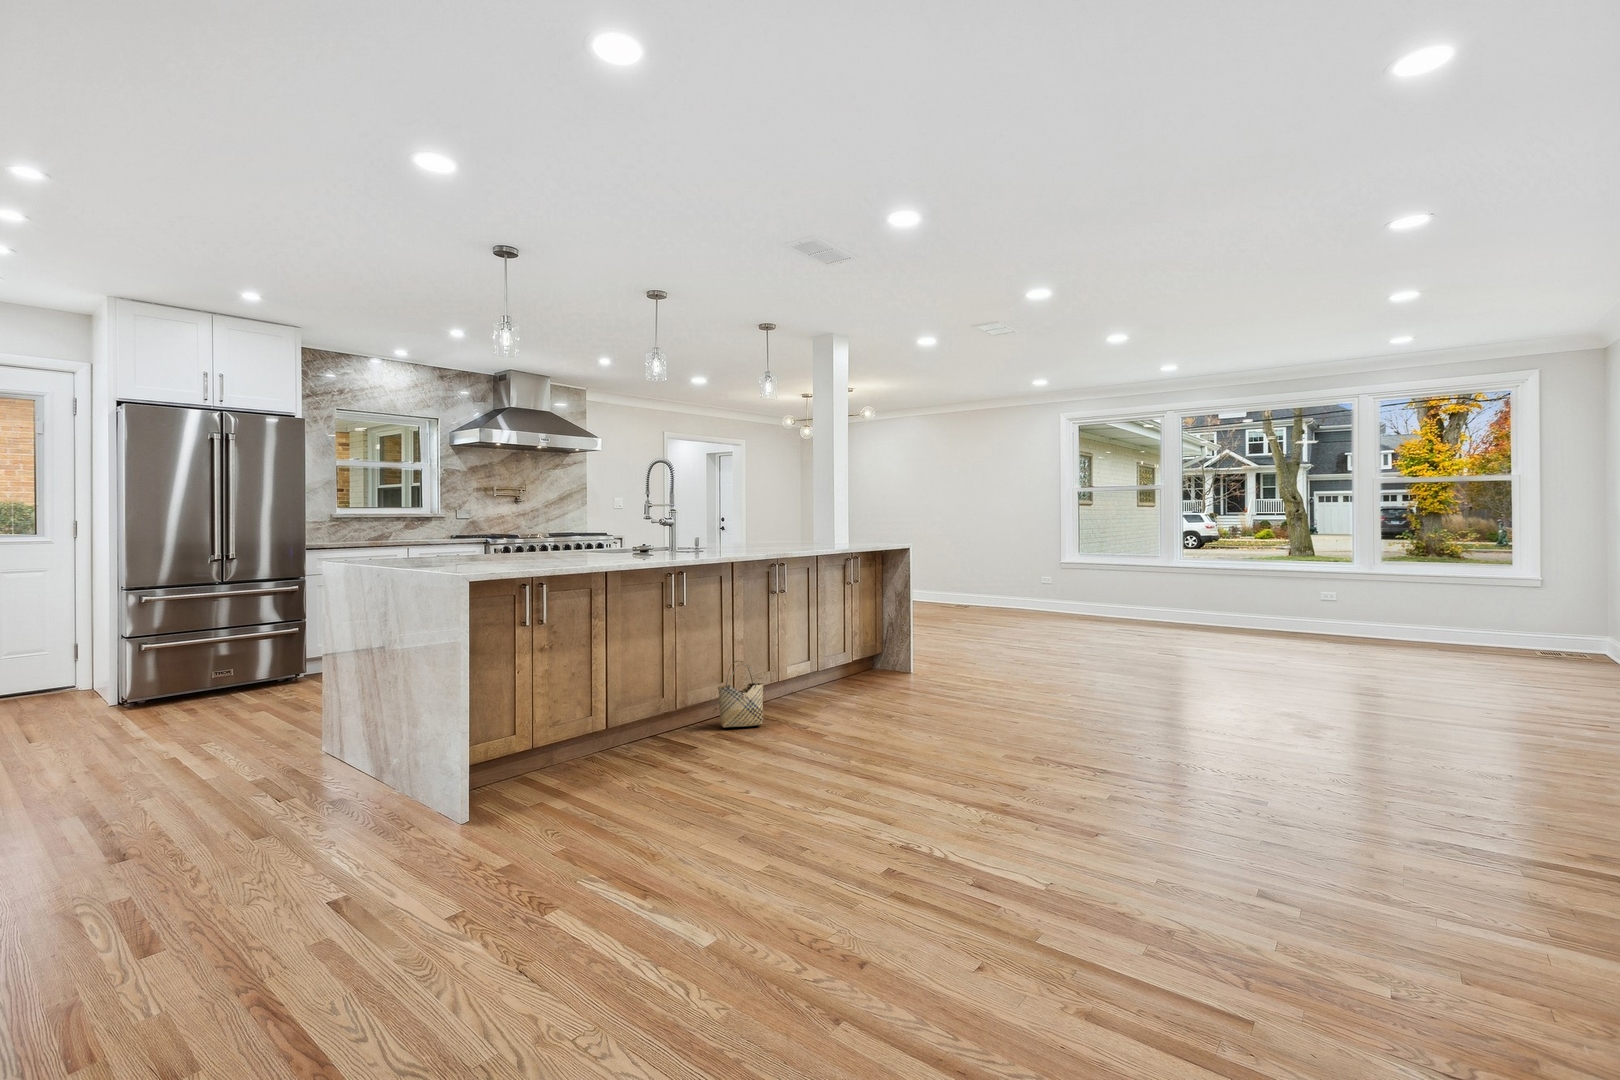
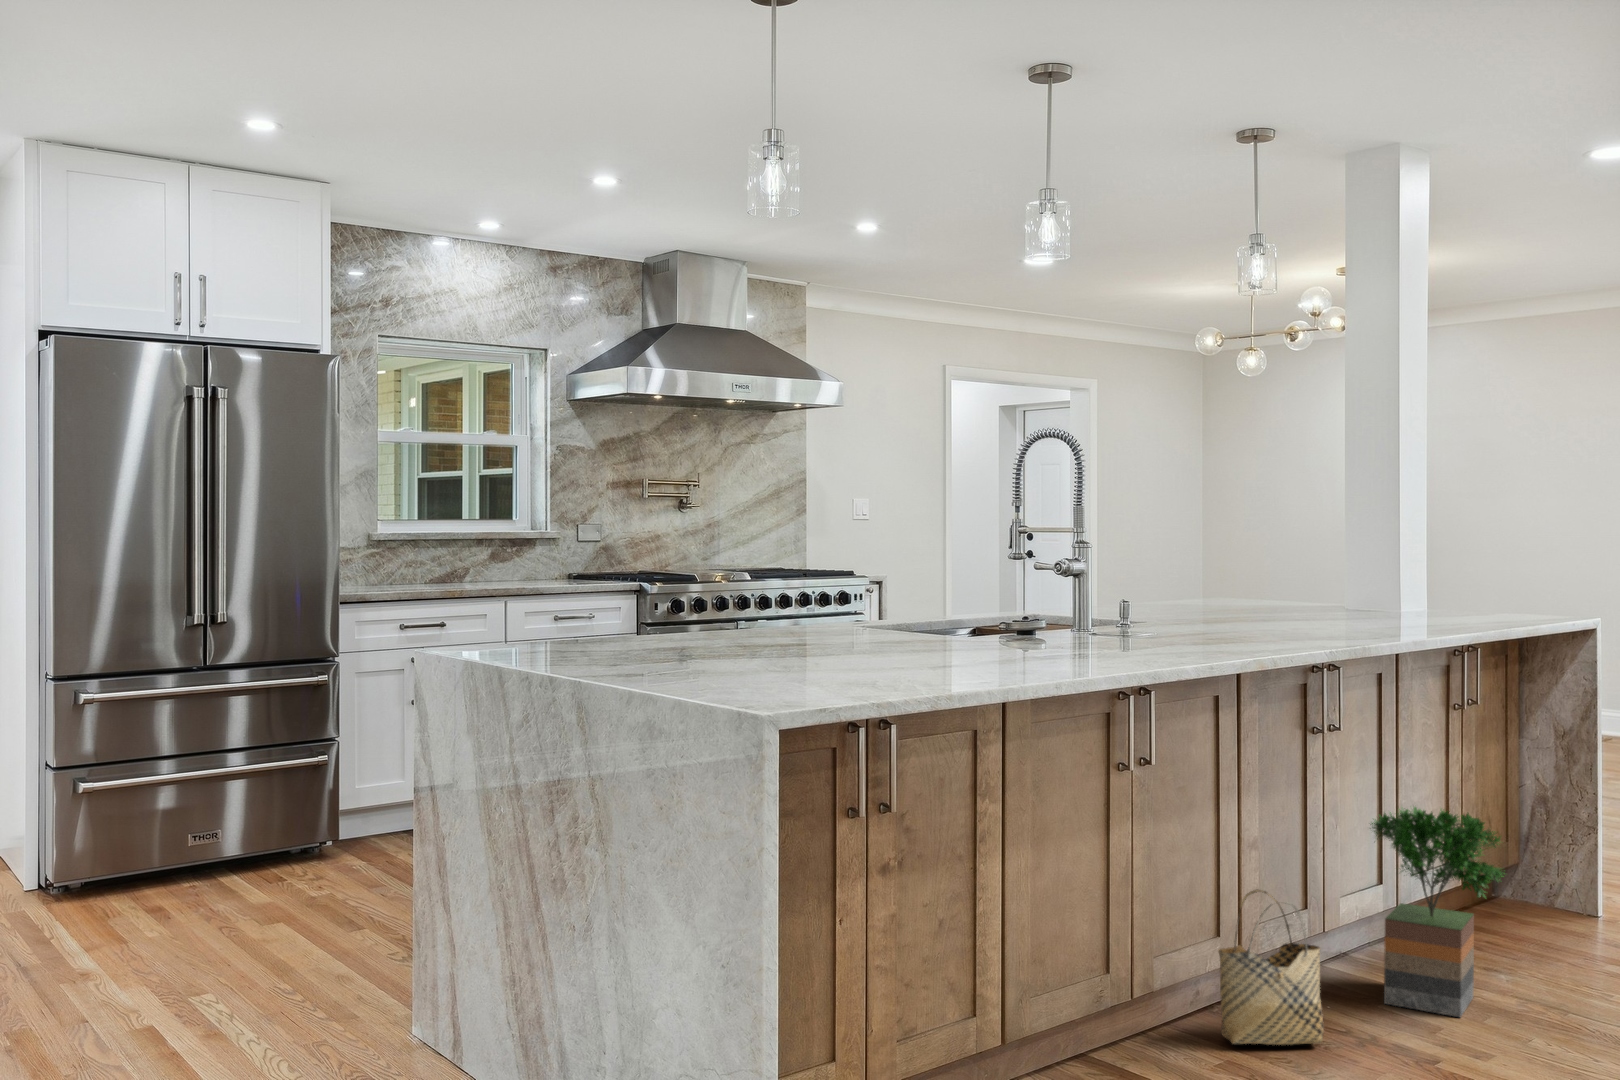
potted tree: none [796,623,850,713] -> present [1370,807,1504,1017]

